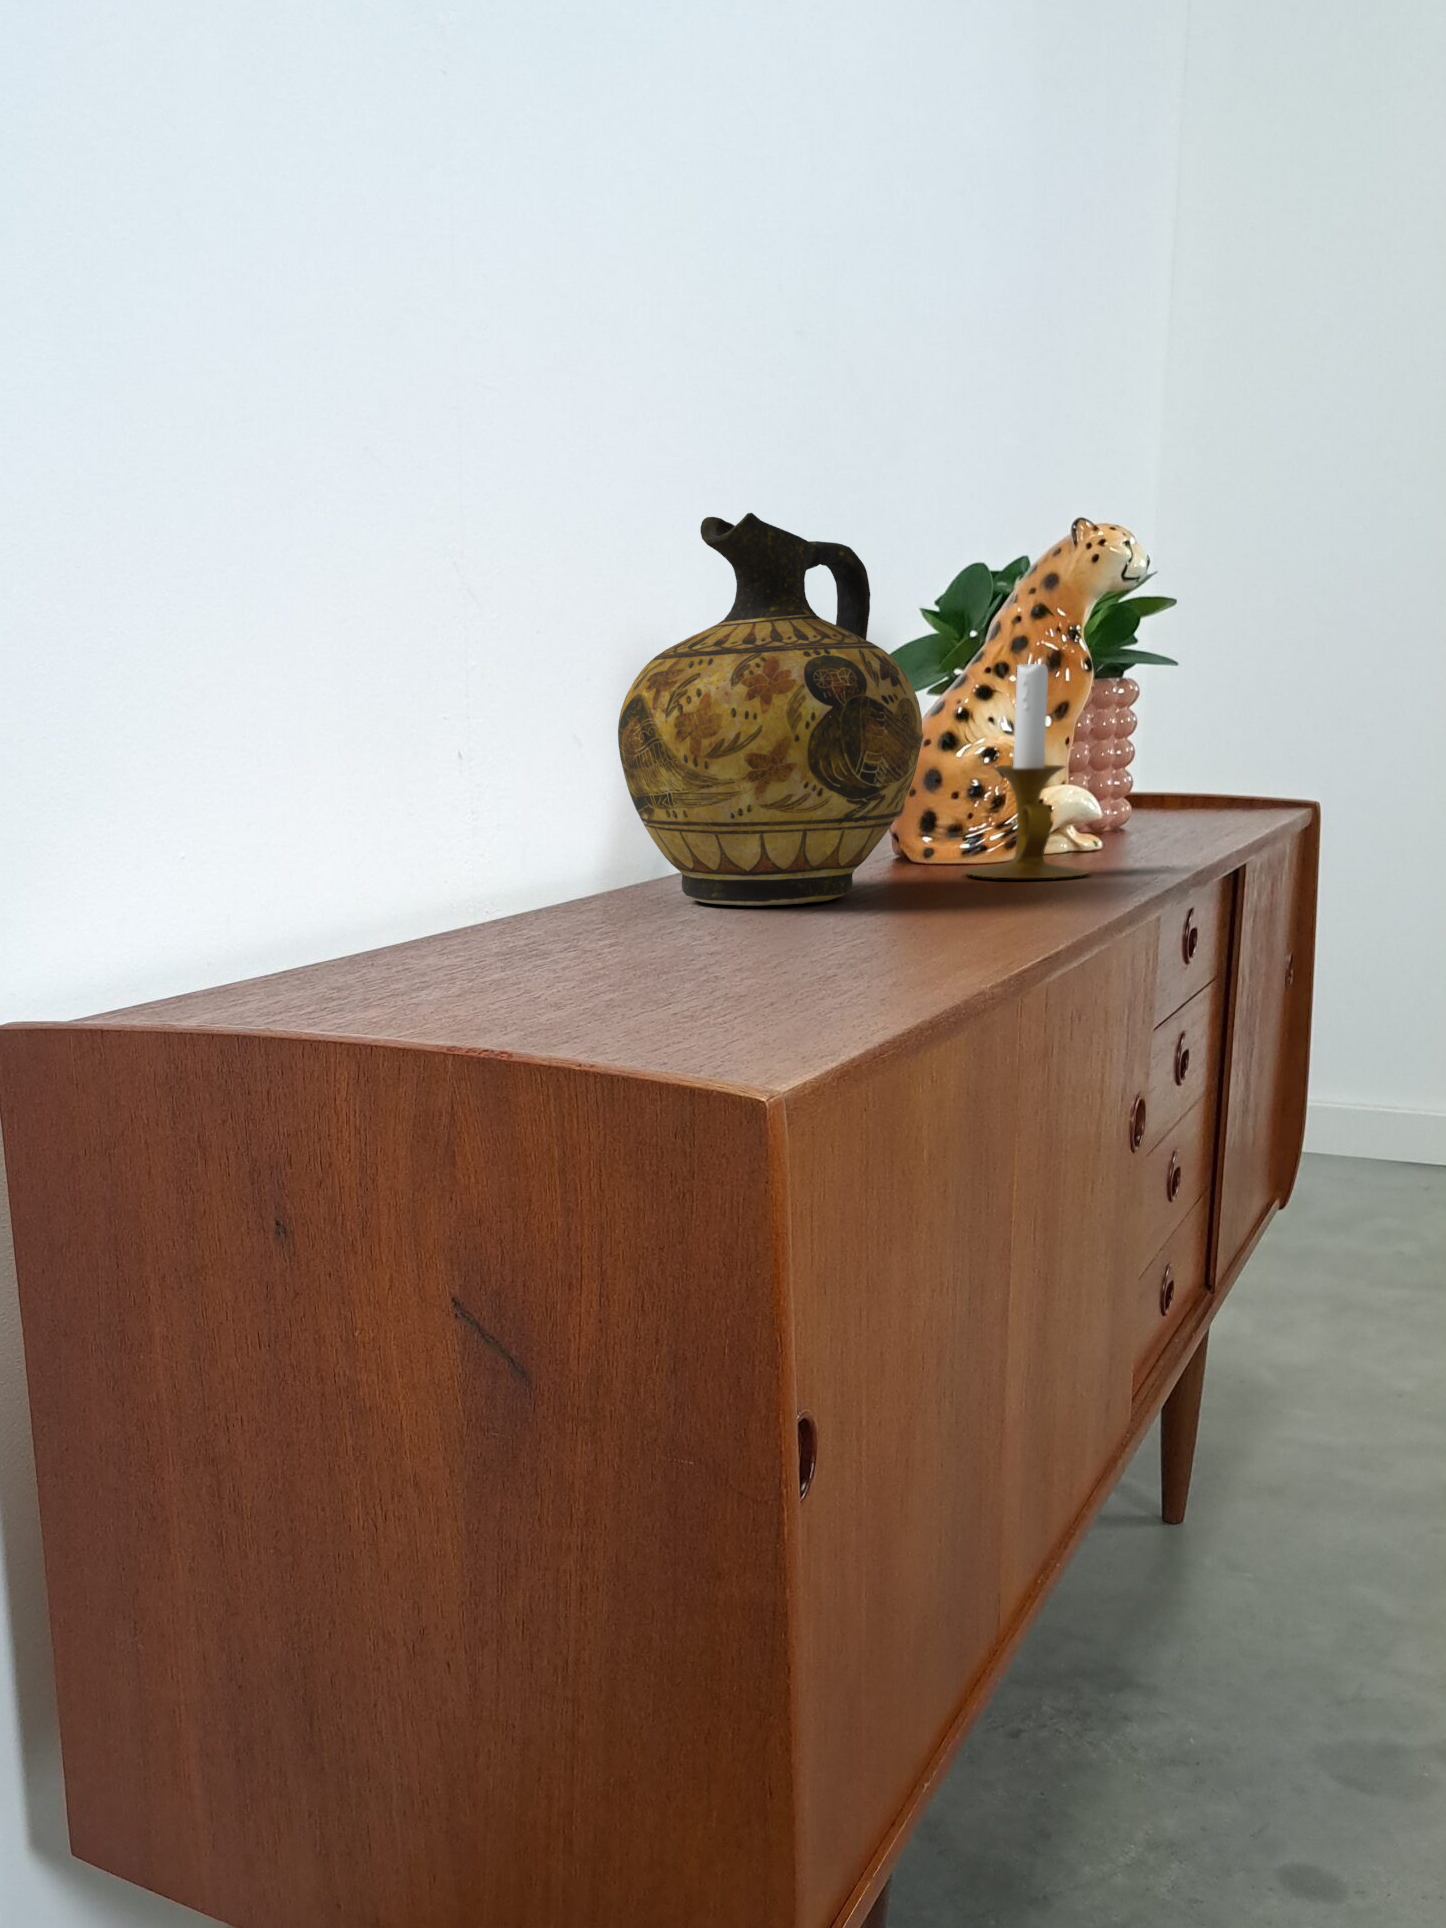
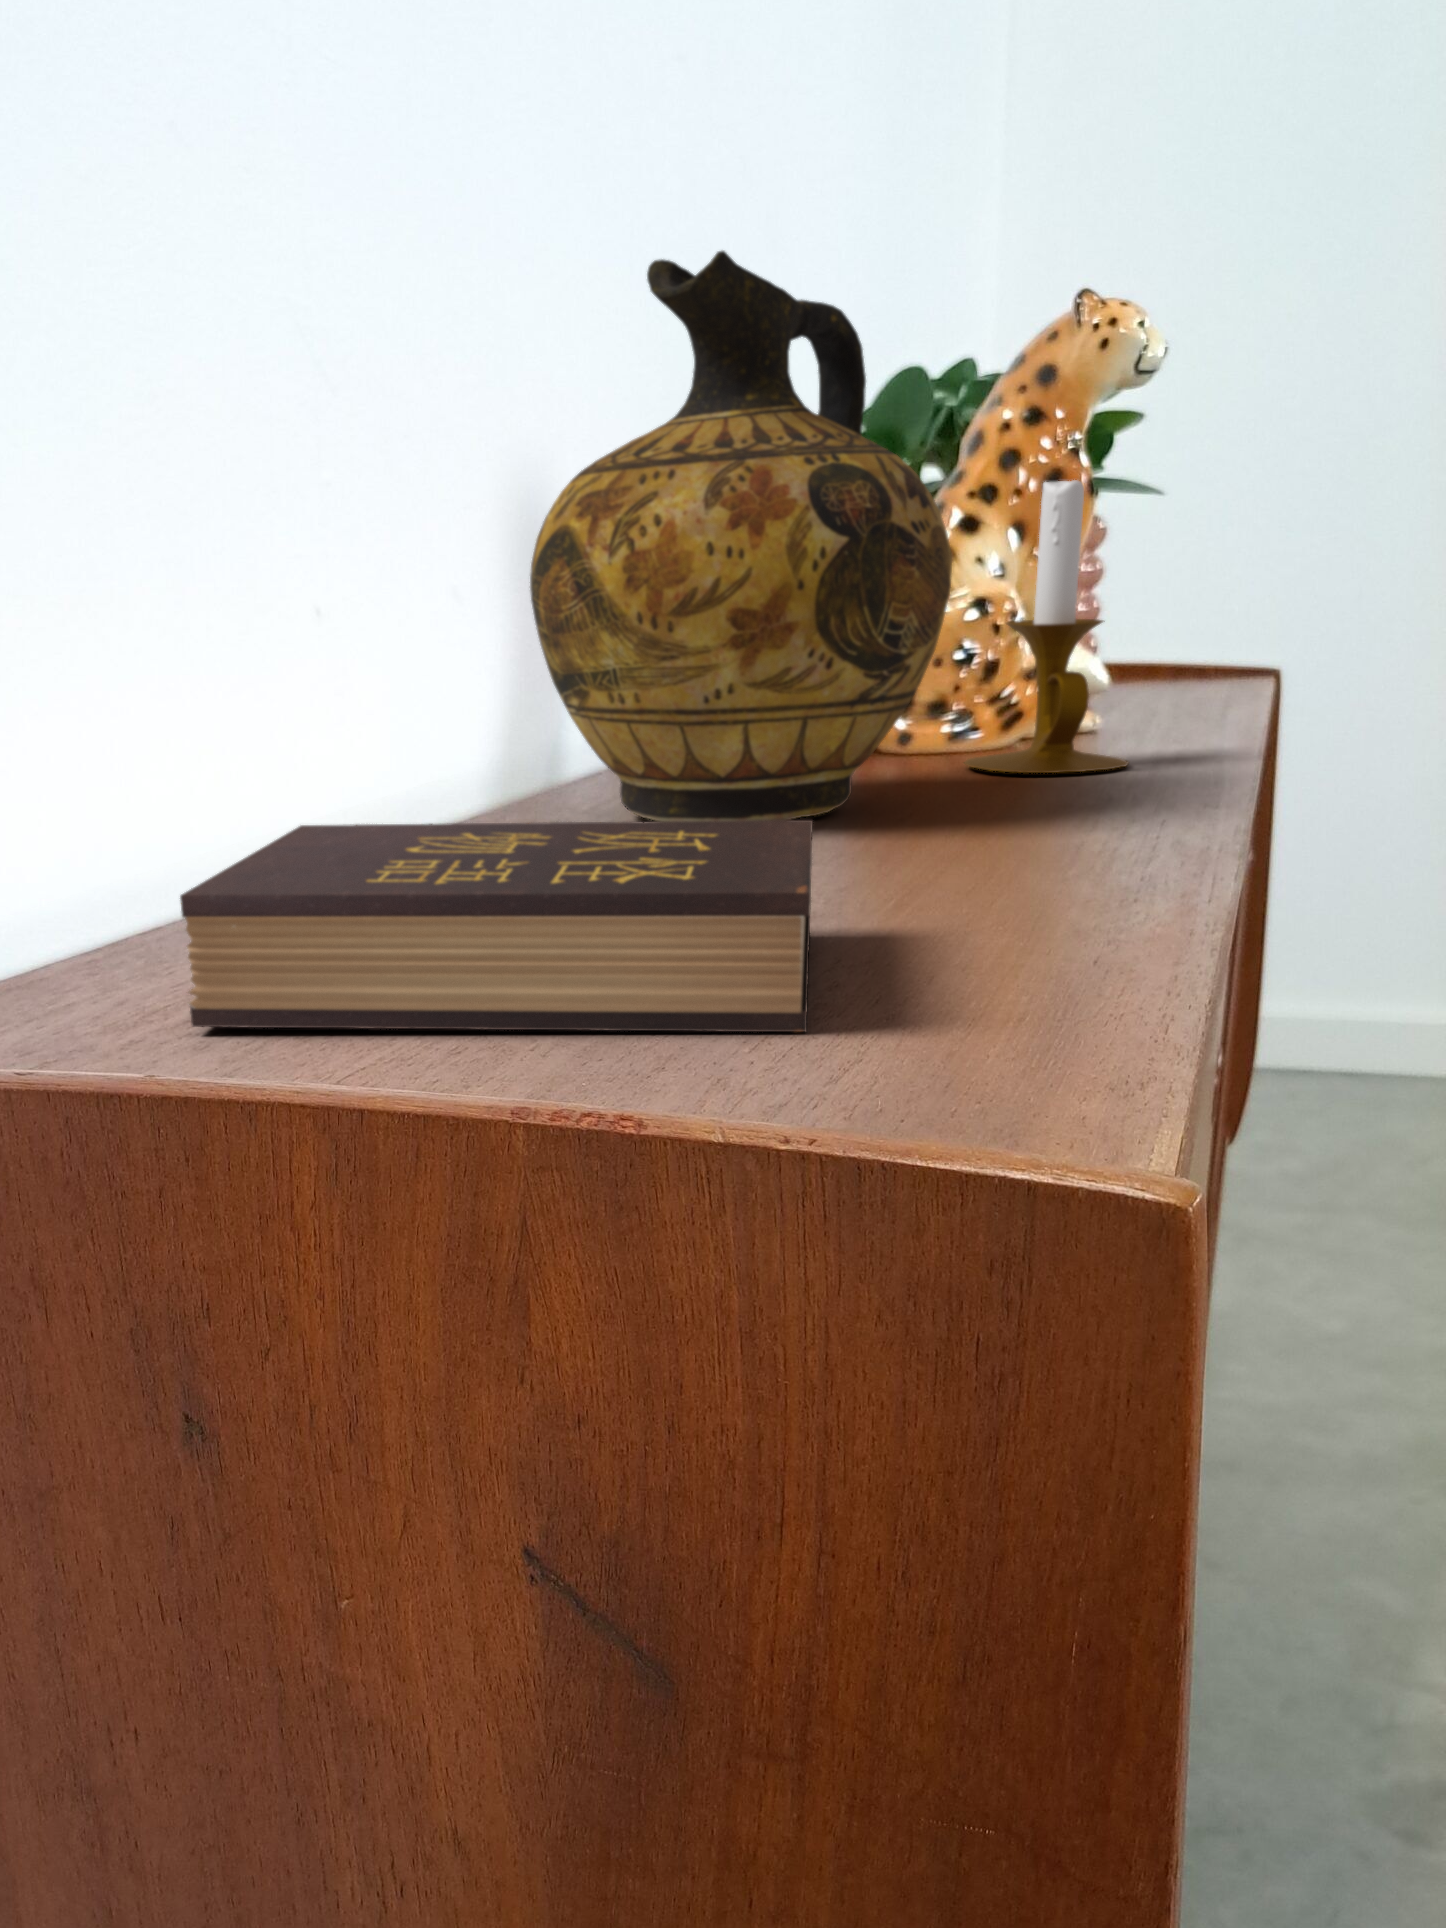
hardback book: none [341,887,759,1008] -> present [180,820,813,1032]

